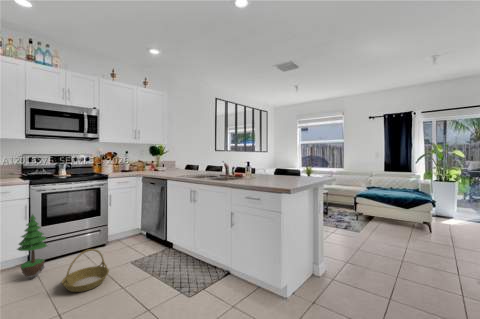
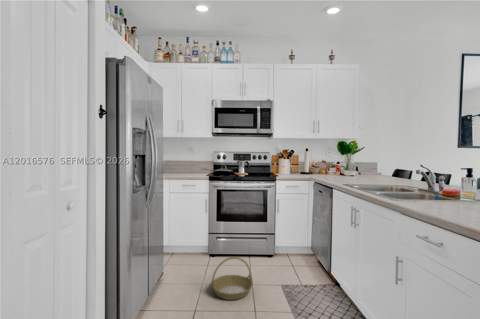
potted tree: present [17,214,47,278] -> none [192,209,214,269]

